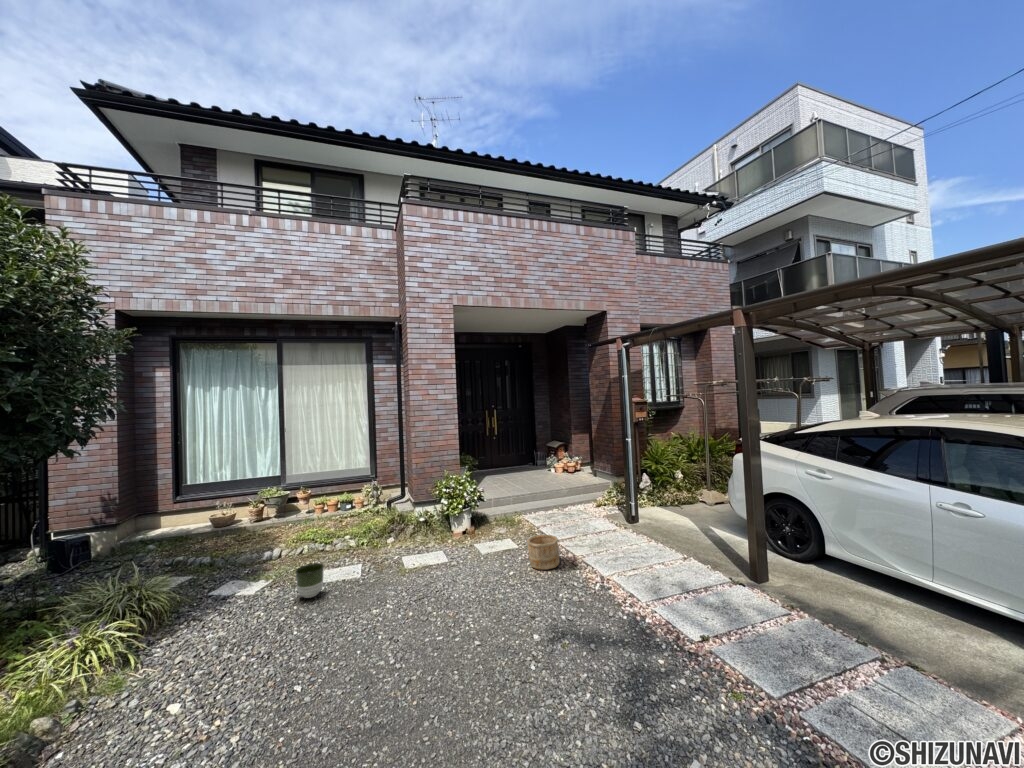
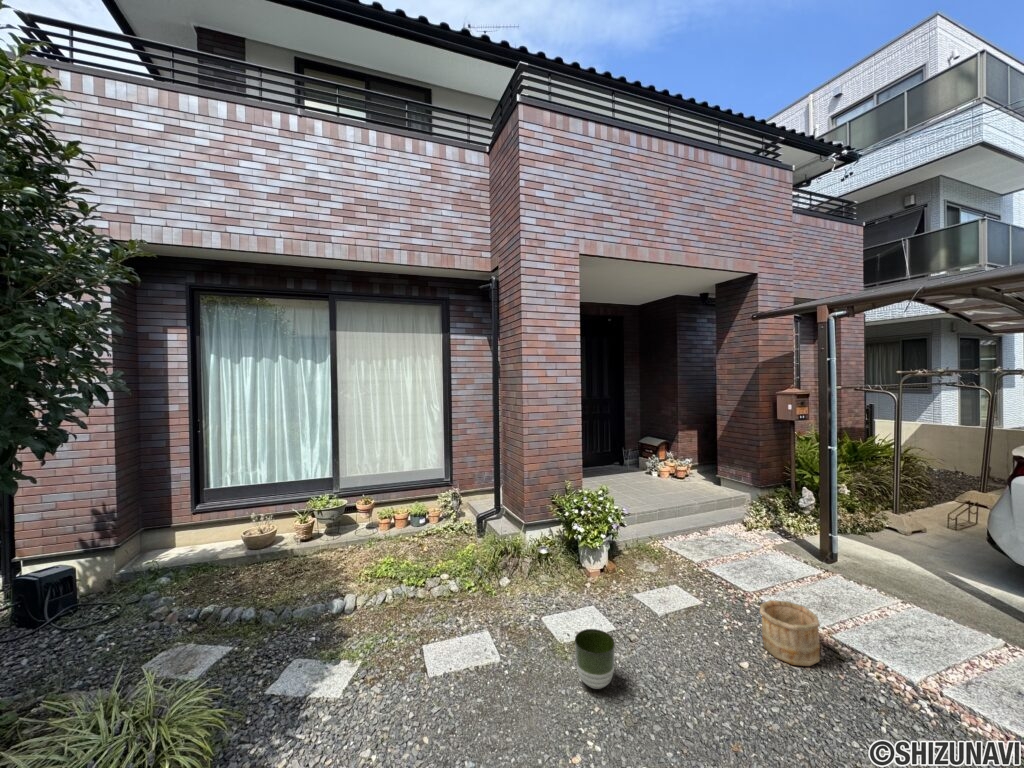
planter: present [296,563,324,598] -> present [575,629,615,689]

